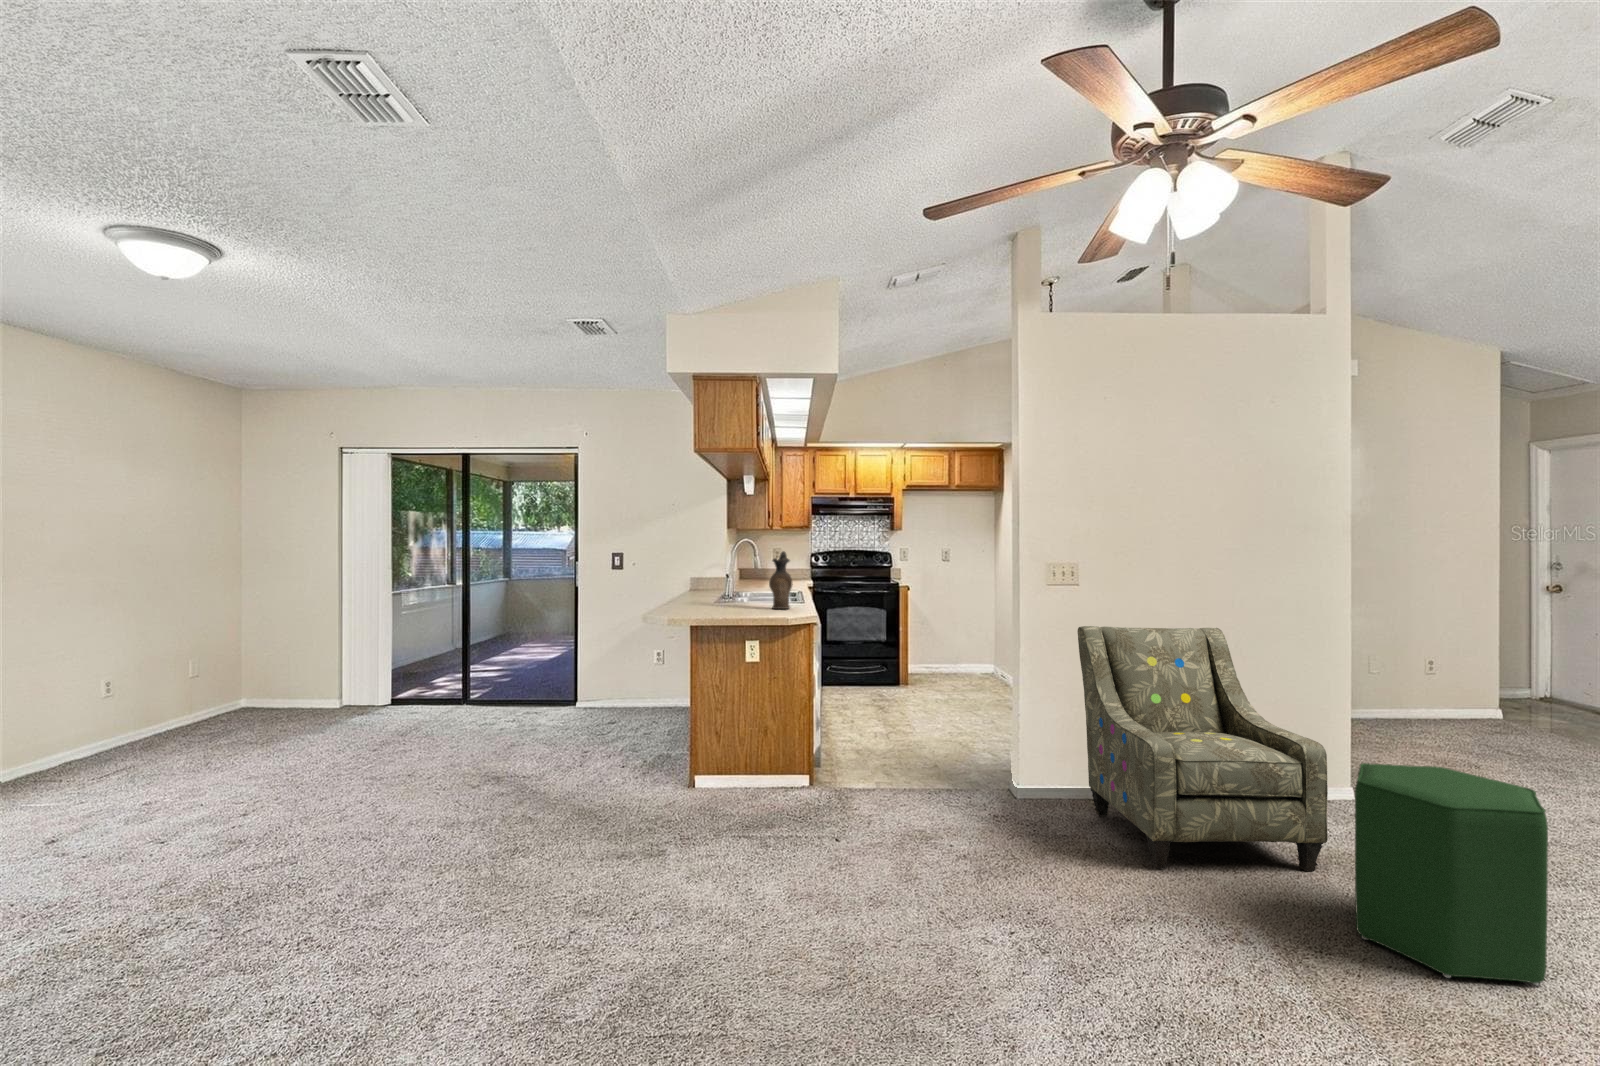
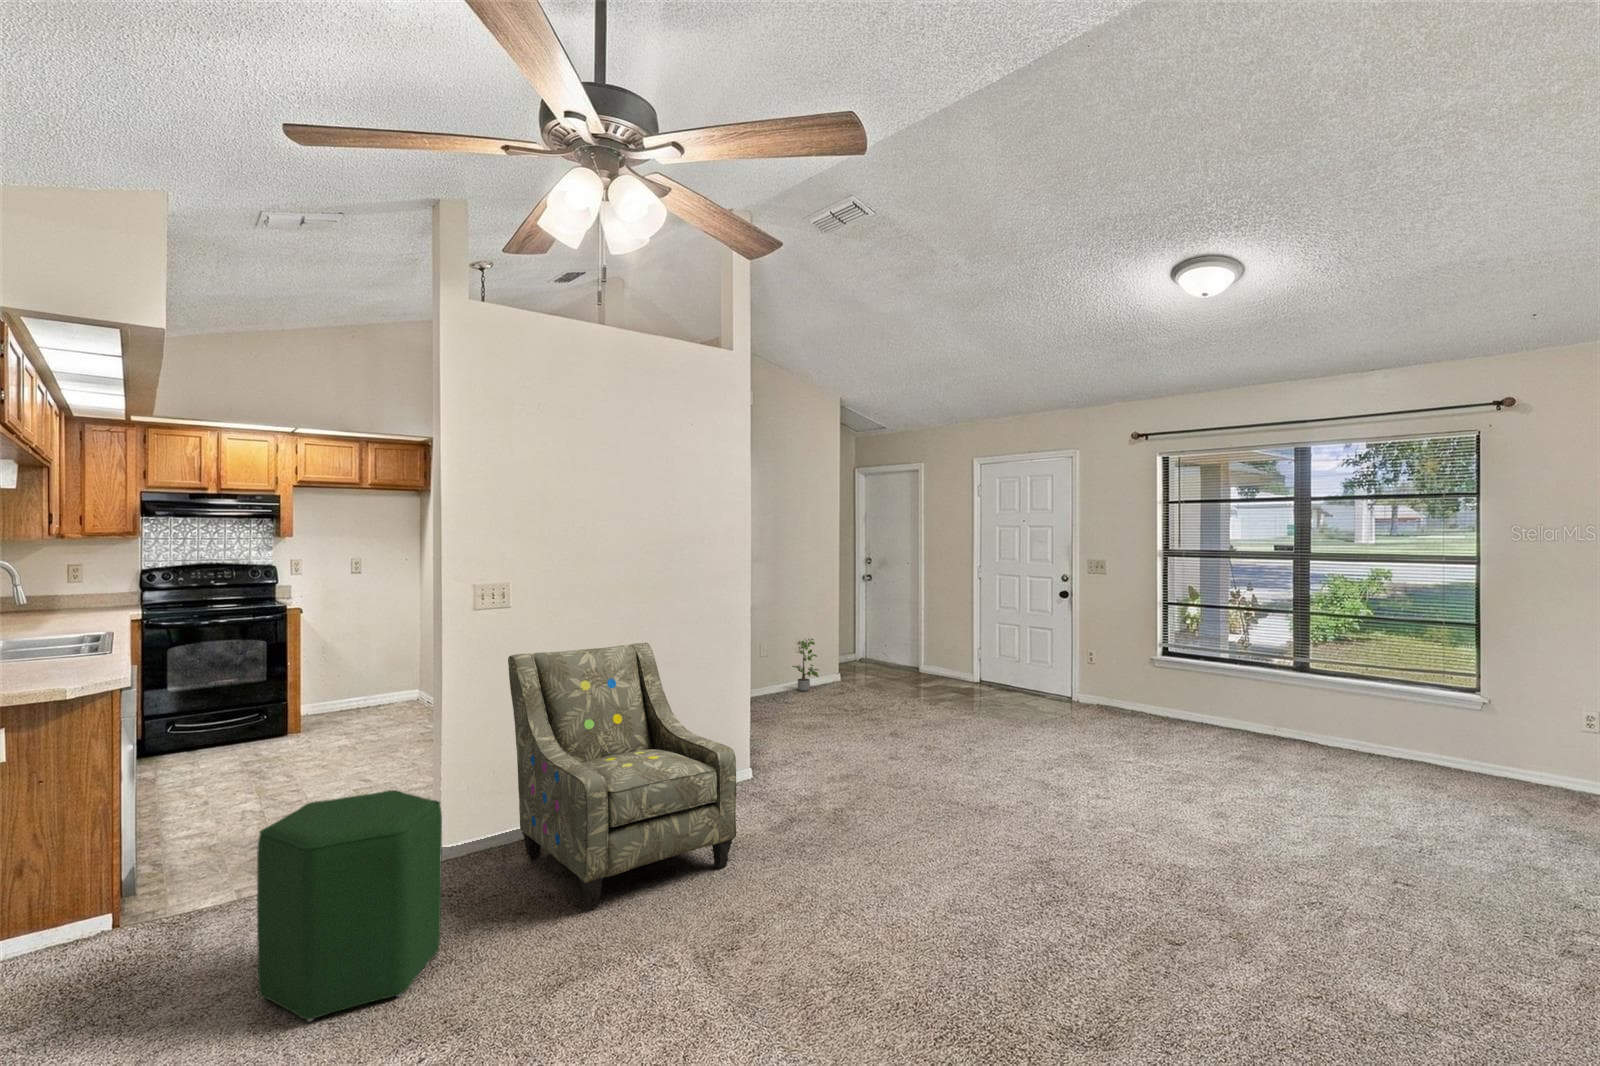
ceramic pitcher: present [769,551,793,609] -> none [35,584,84,673]
potted plant: none [1416,654,1462,720] -> present [792,639,819,691]
ottoman: present [1355,763,1548,985] -> present [257,790,442,1022]

